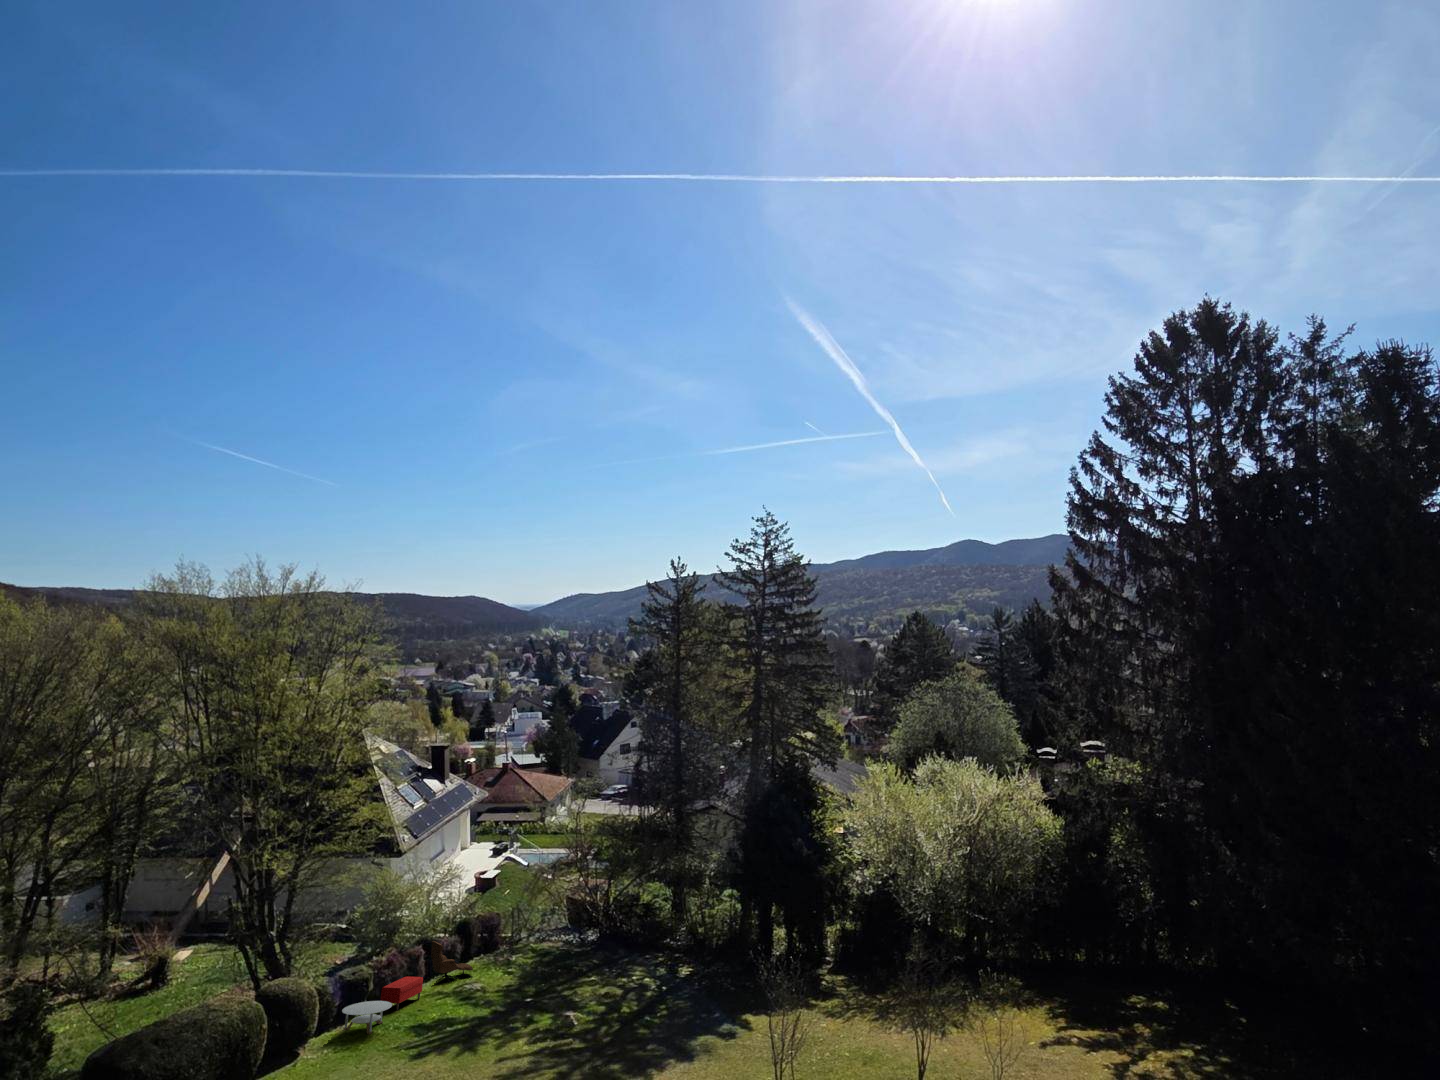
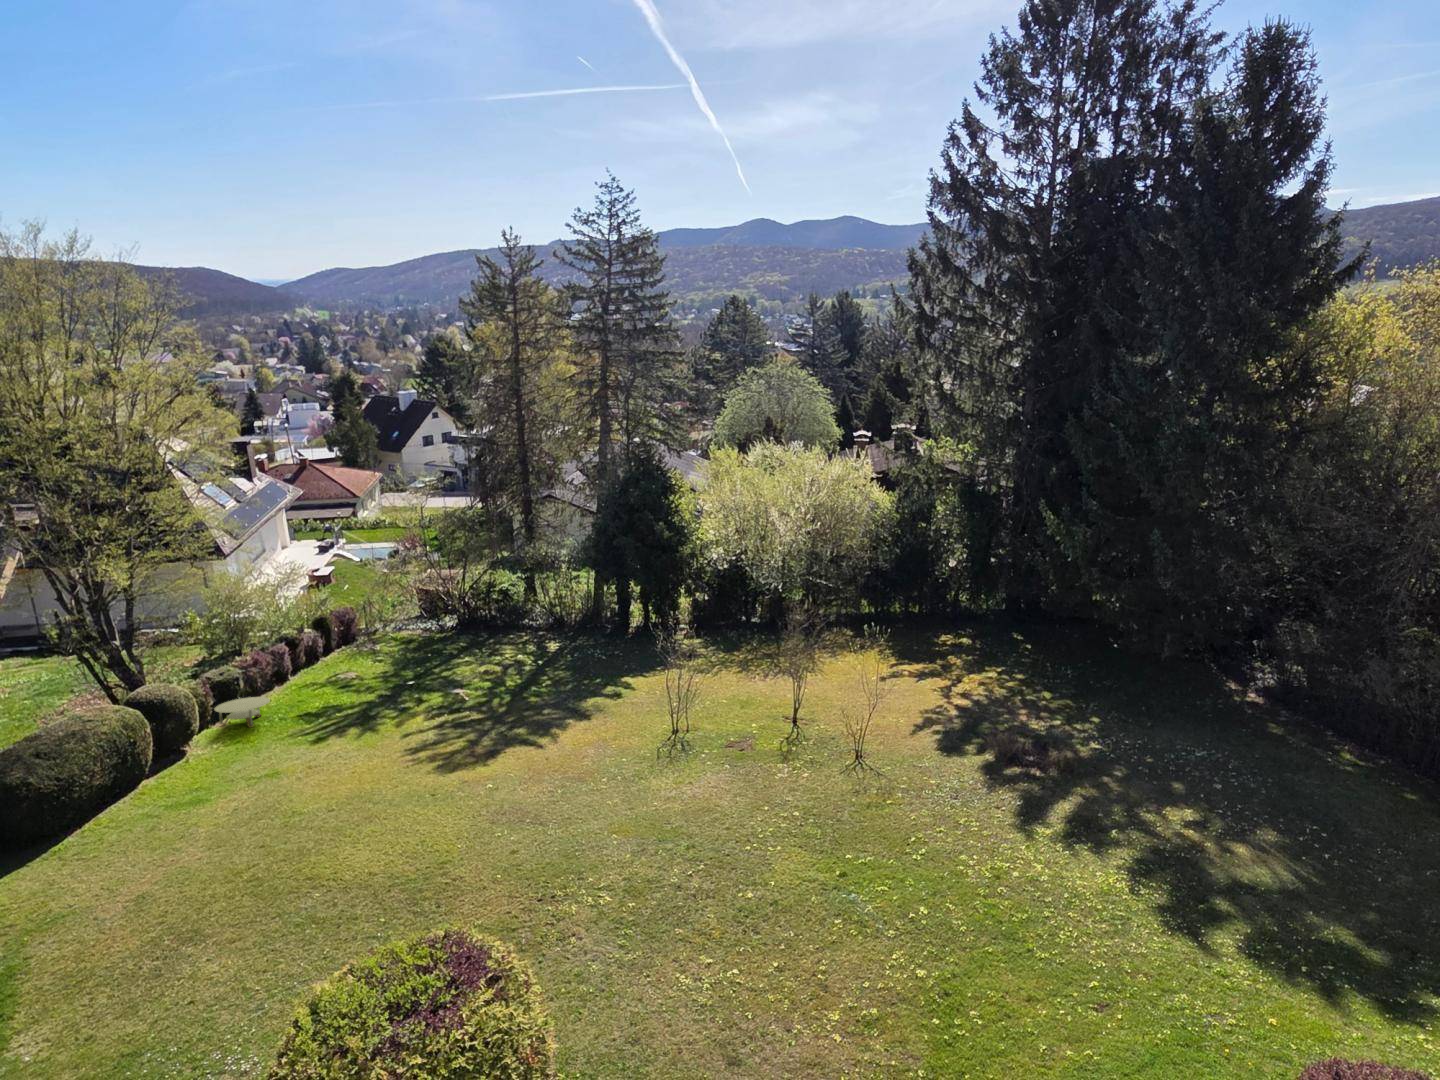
lounge chair: present [431,941,473,983] -> none [291,638,341,675]
bench: present [381,976,423,1010] -> none [250,671,294,704]

